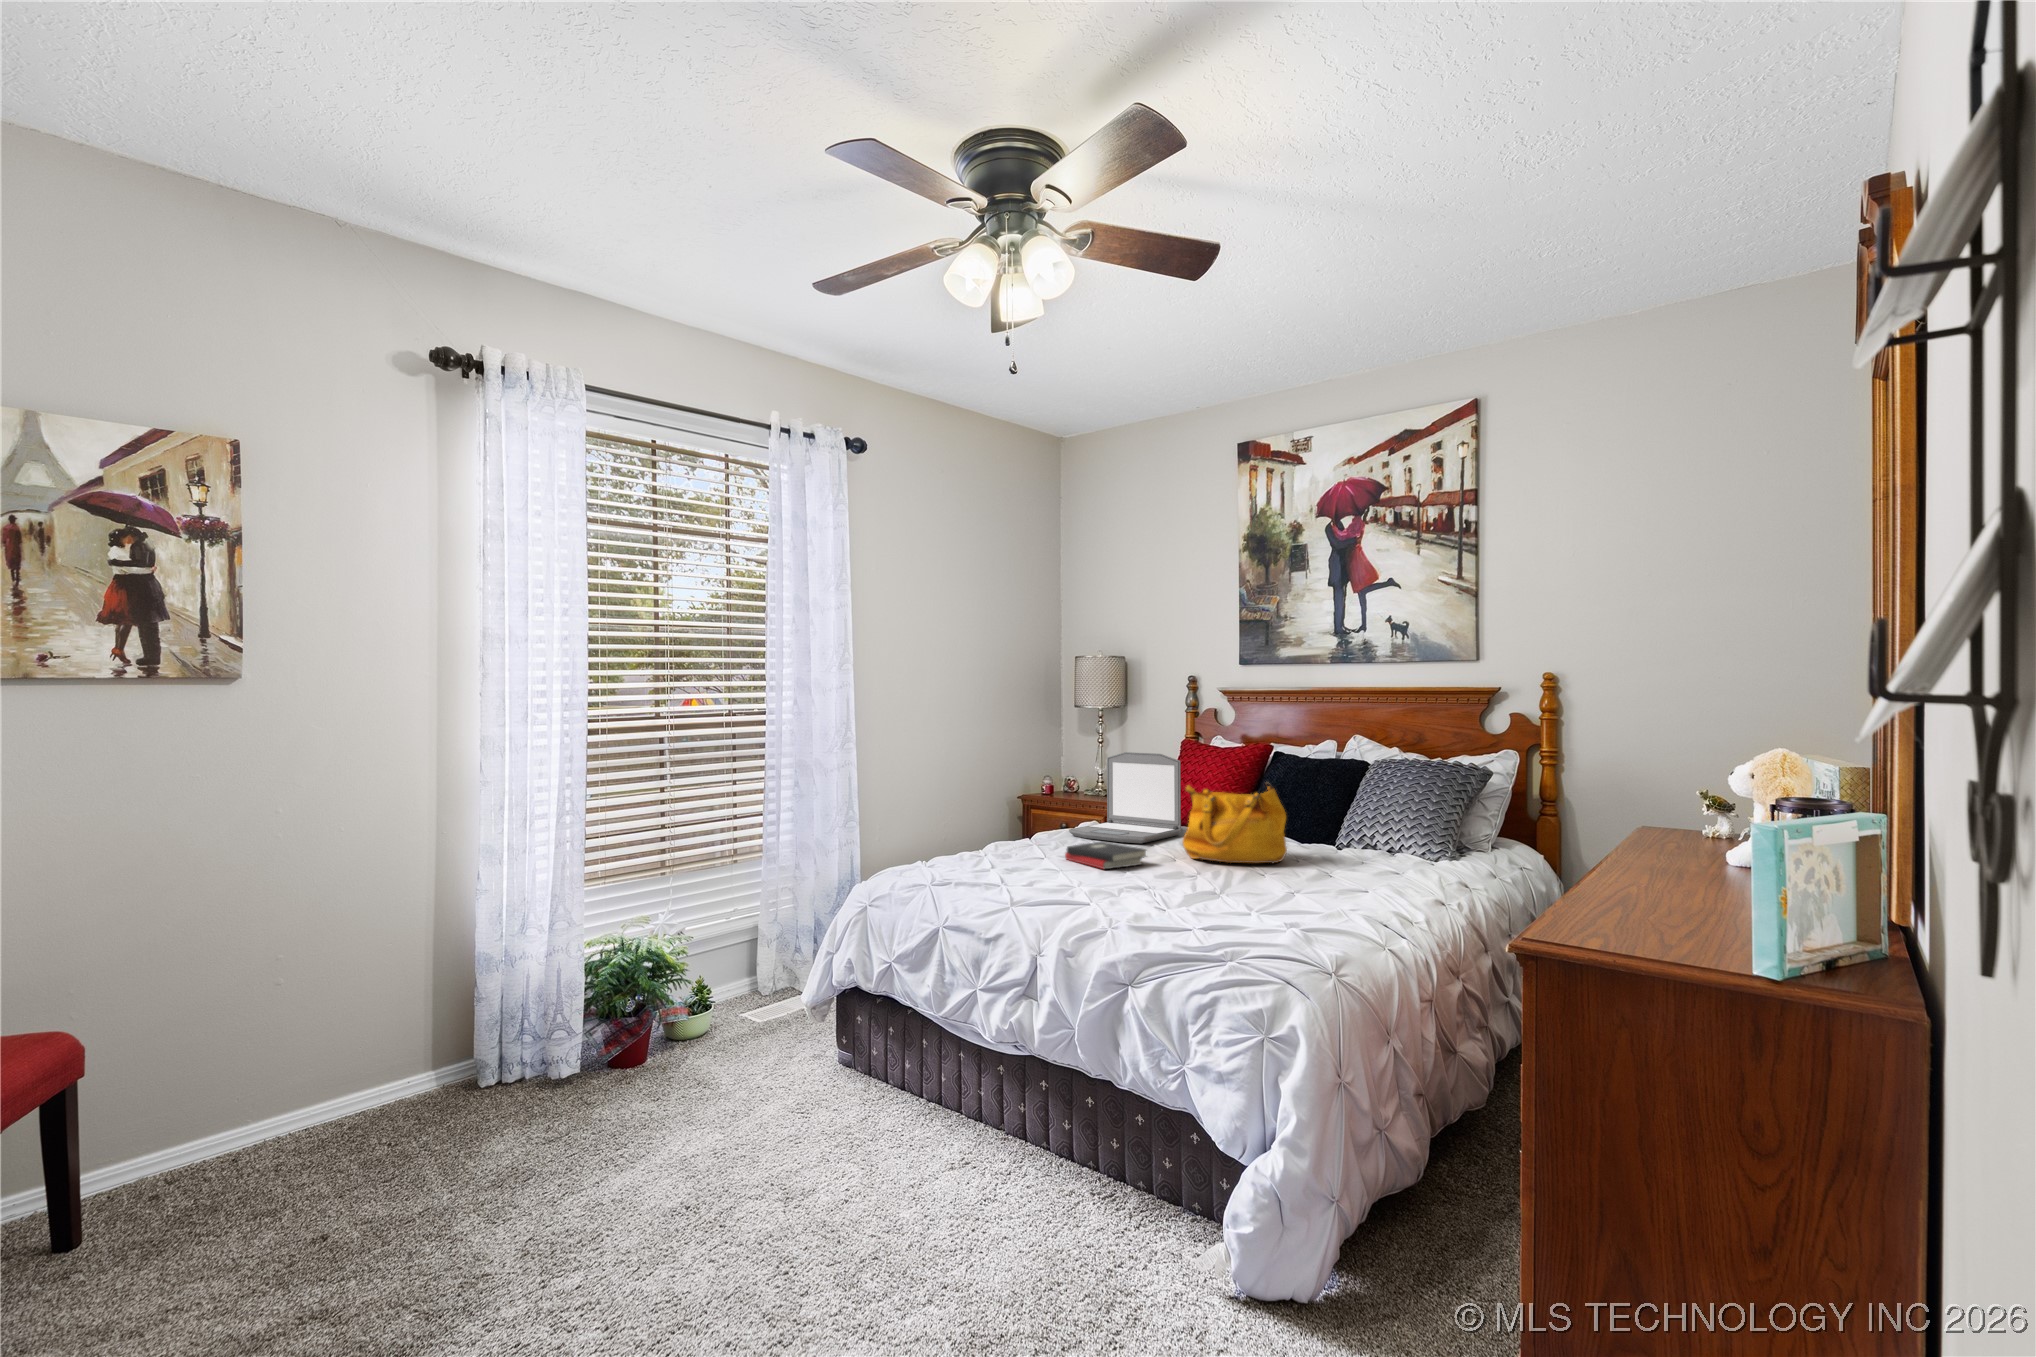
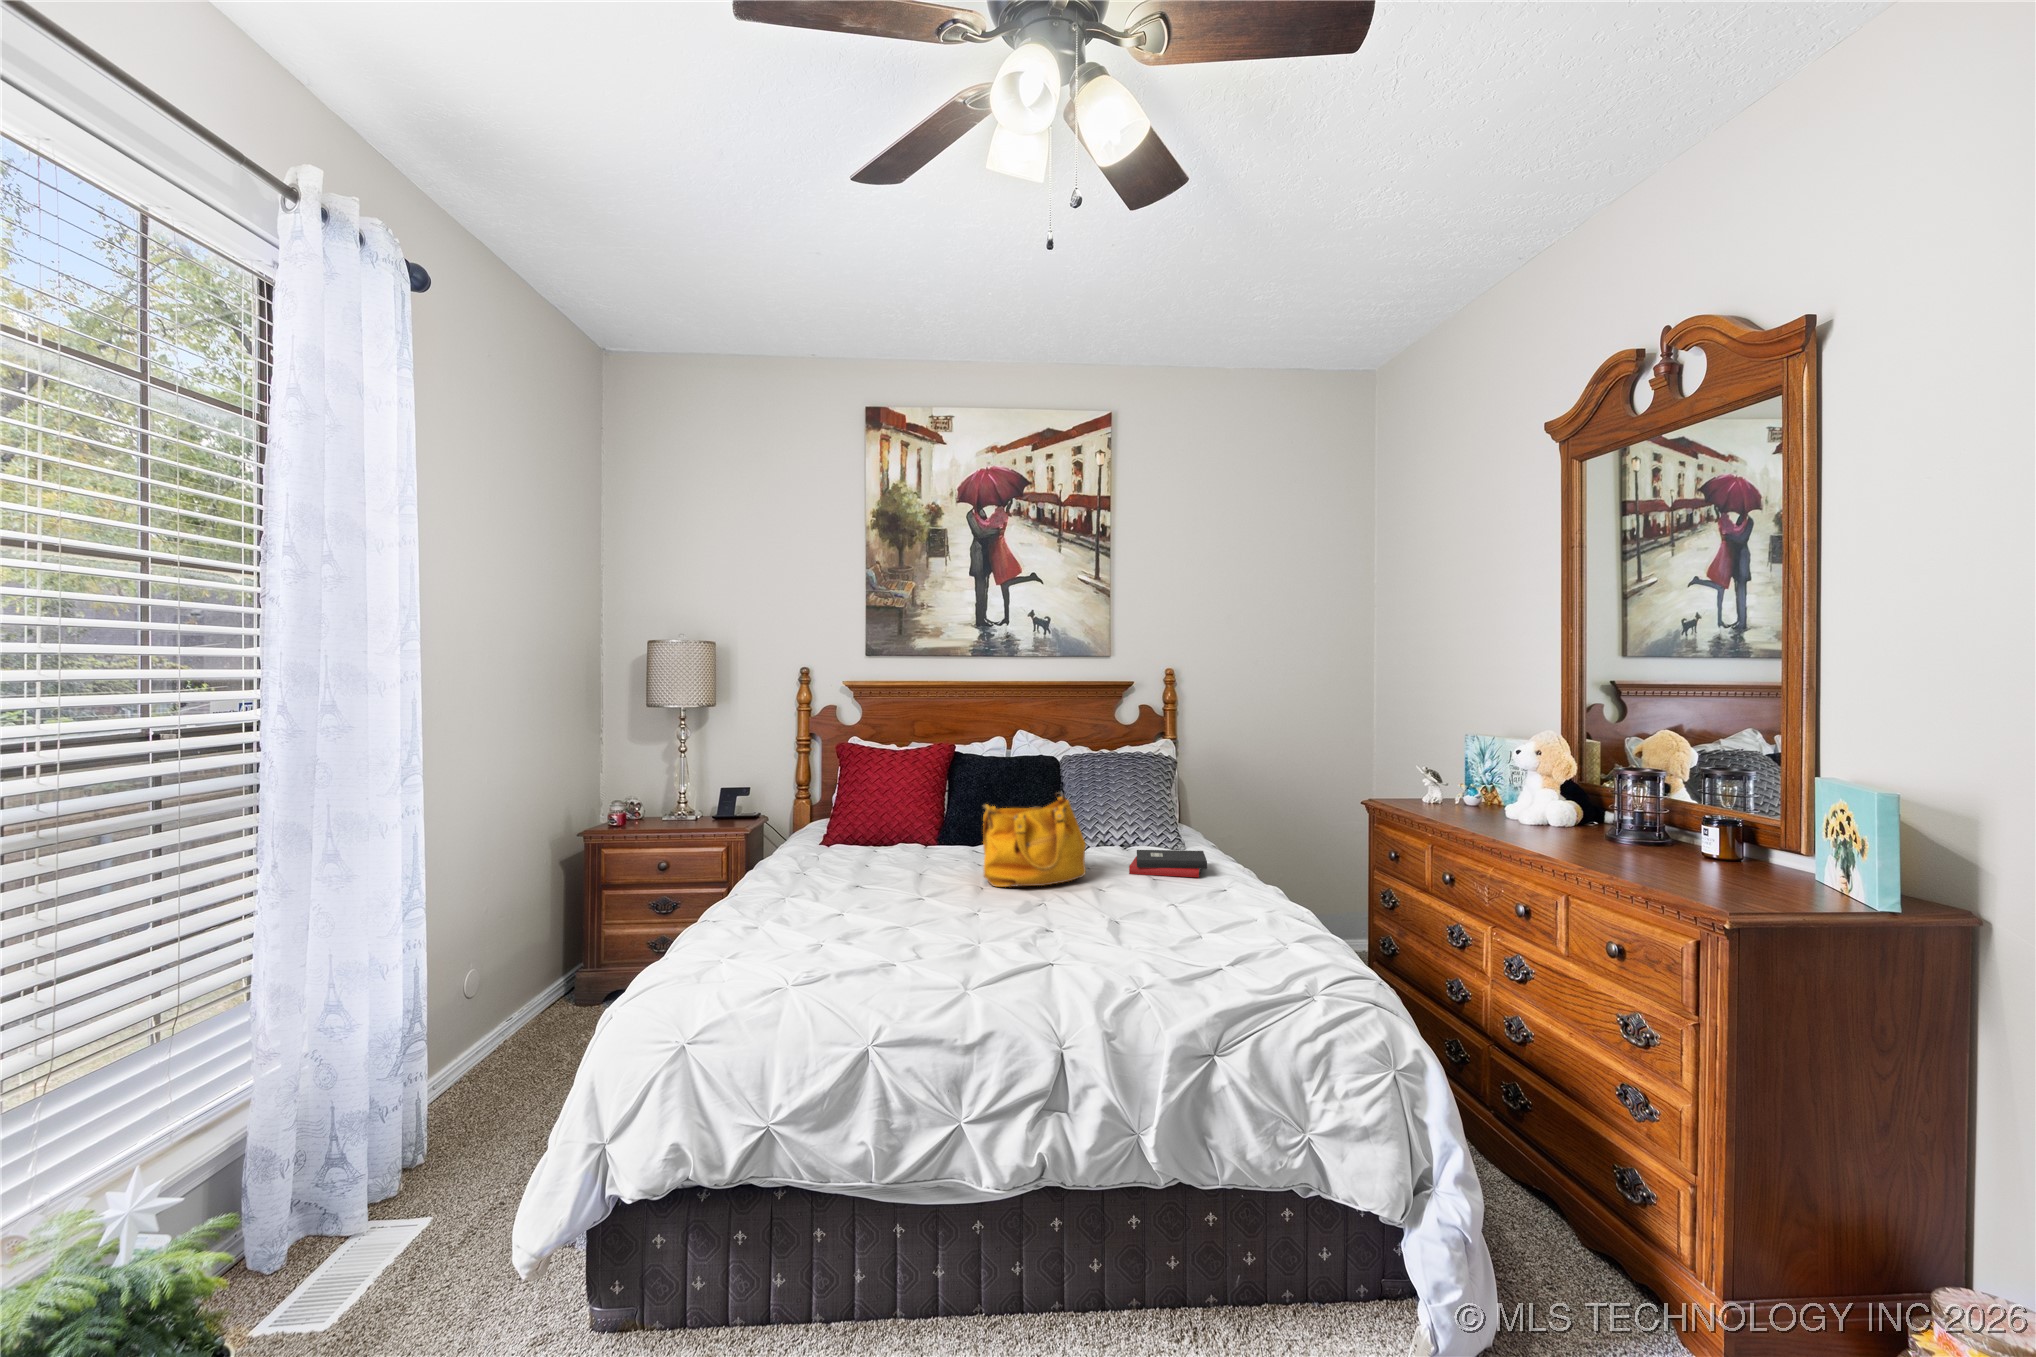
laptop: present [1069,752,1182,843] -> none [798,767,911,880]
hardback book: present [1065,842,1146,869] -> present [1129,850,1207,877]

